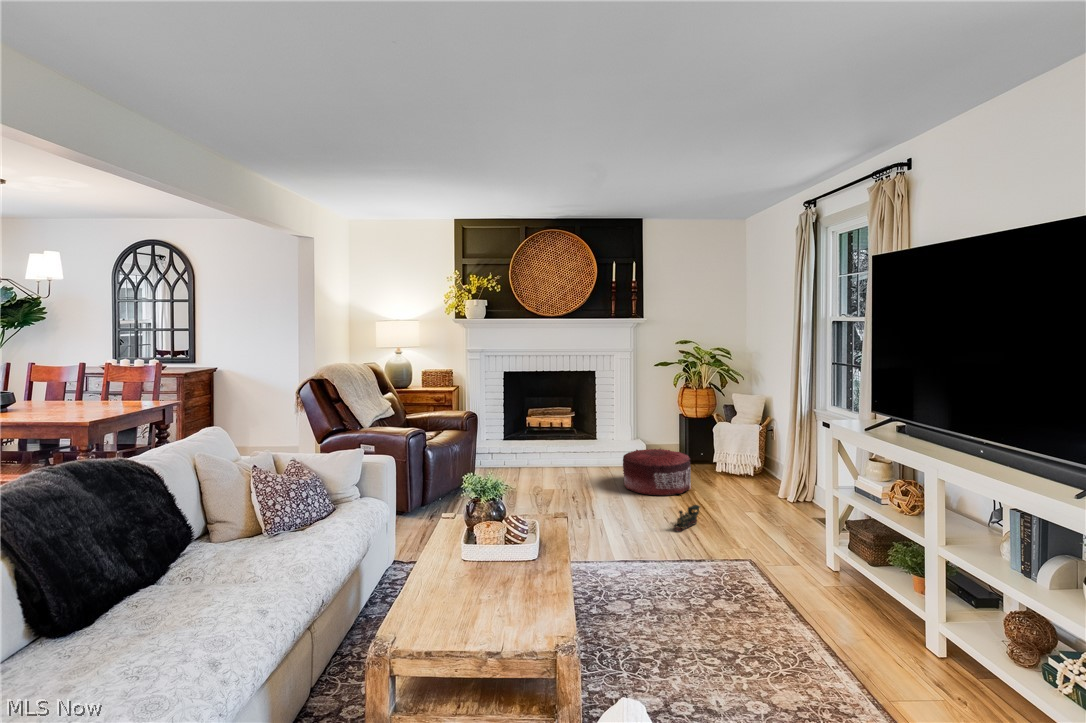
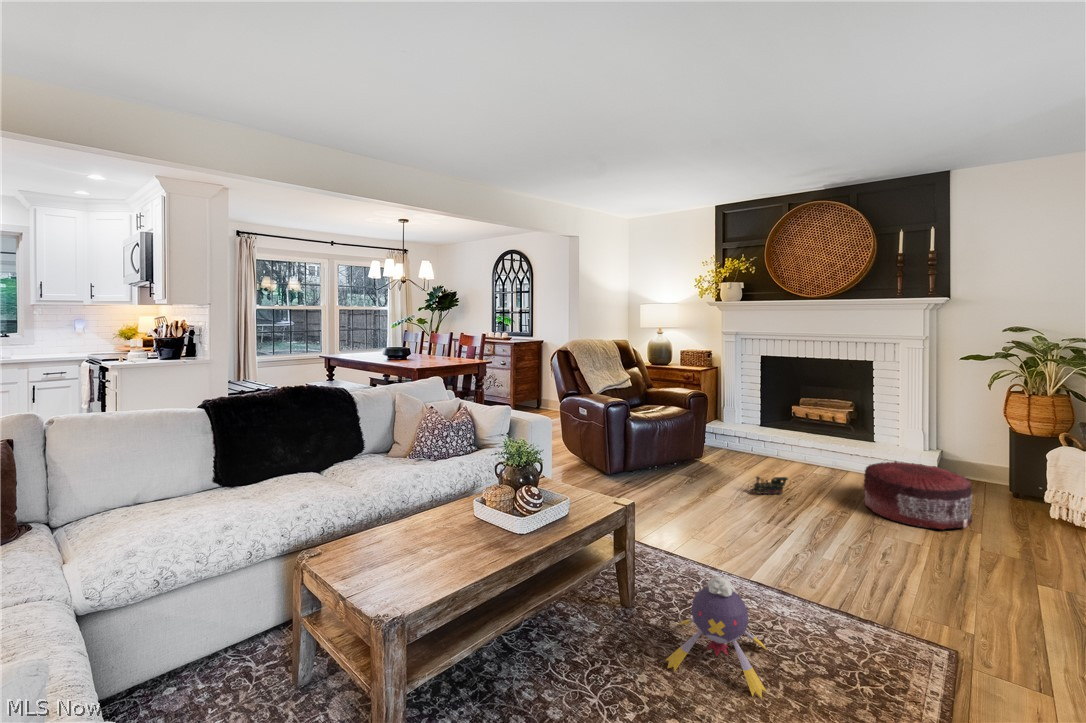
toy train: present [674,505,700,531] -> present [750,477,788,494]
plush toy: none [614,548,705,636] -> present [666,576,767,698]

